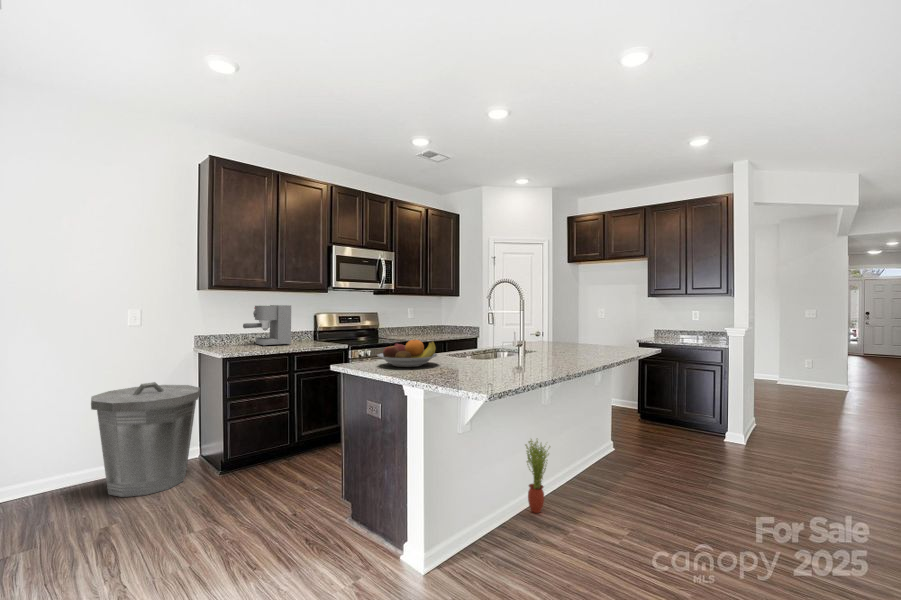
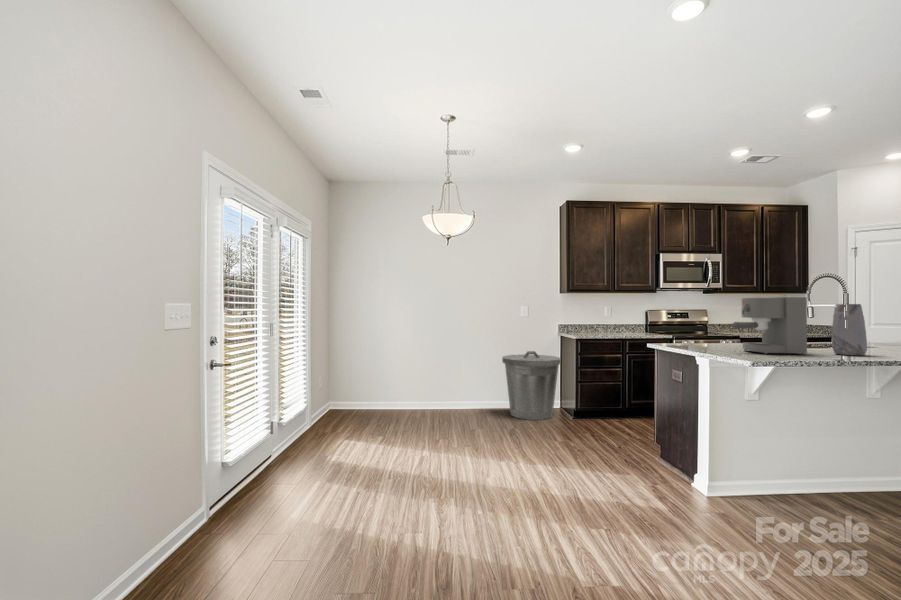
coffee maker: present [243,305,291,346] -> present [733,297,807,355]
vase: none [535,313,564,370] -> present [832,304,867,356]
fruit bowl: present [377,340,437,367] -> none [680,326,735,347]
potted plant: present [525,439,550,513] -> none [834,424,868,496]

